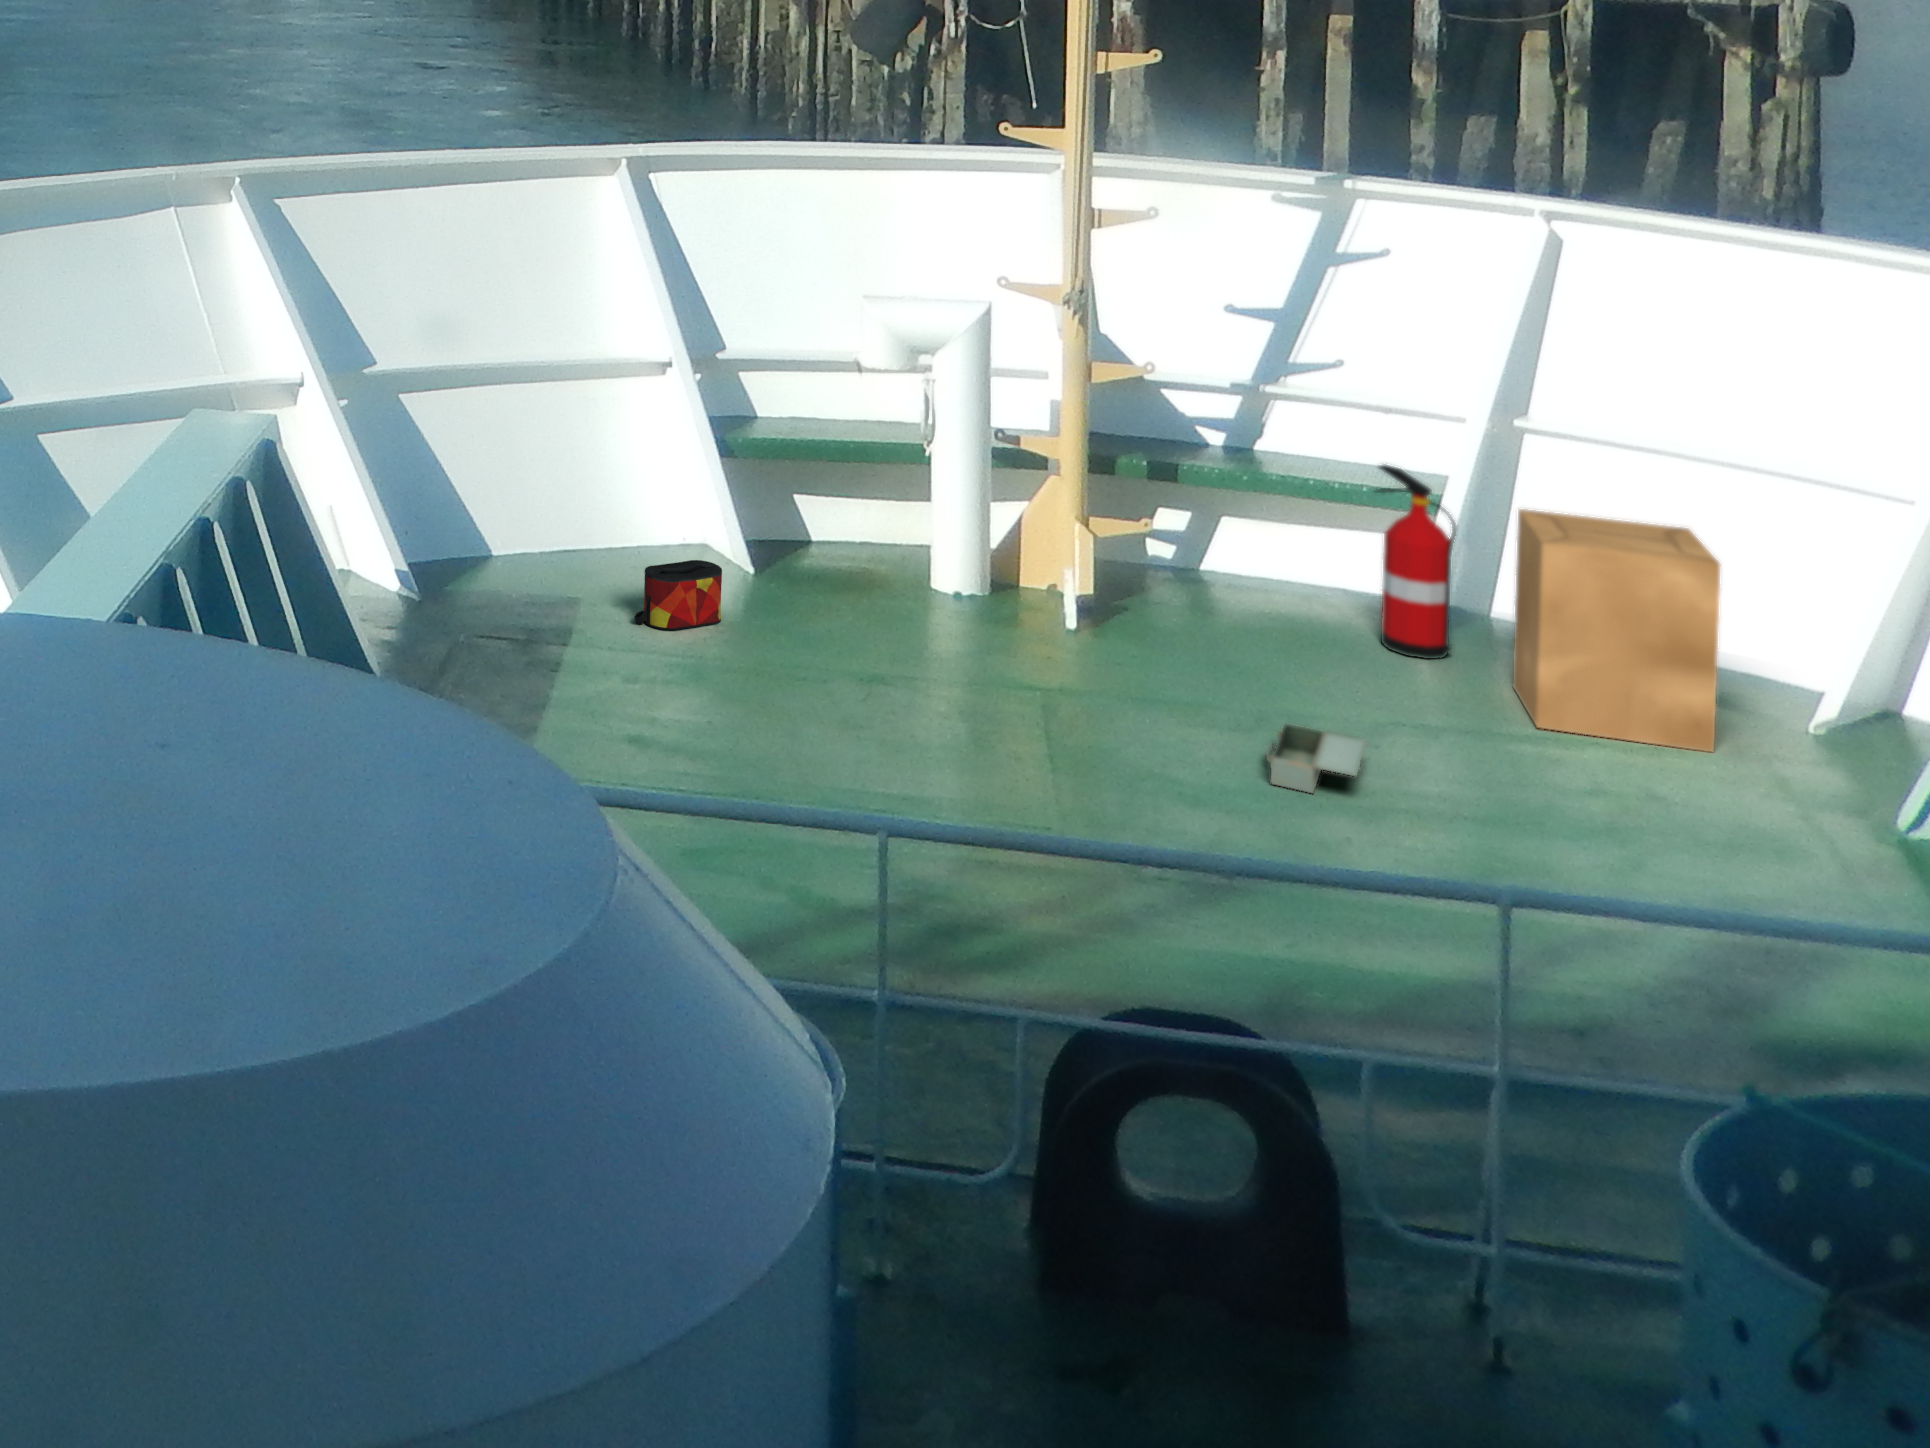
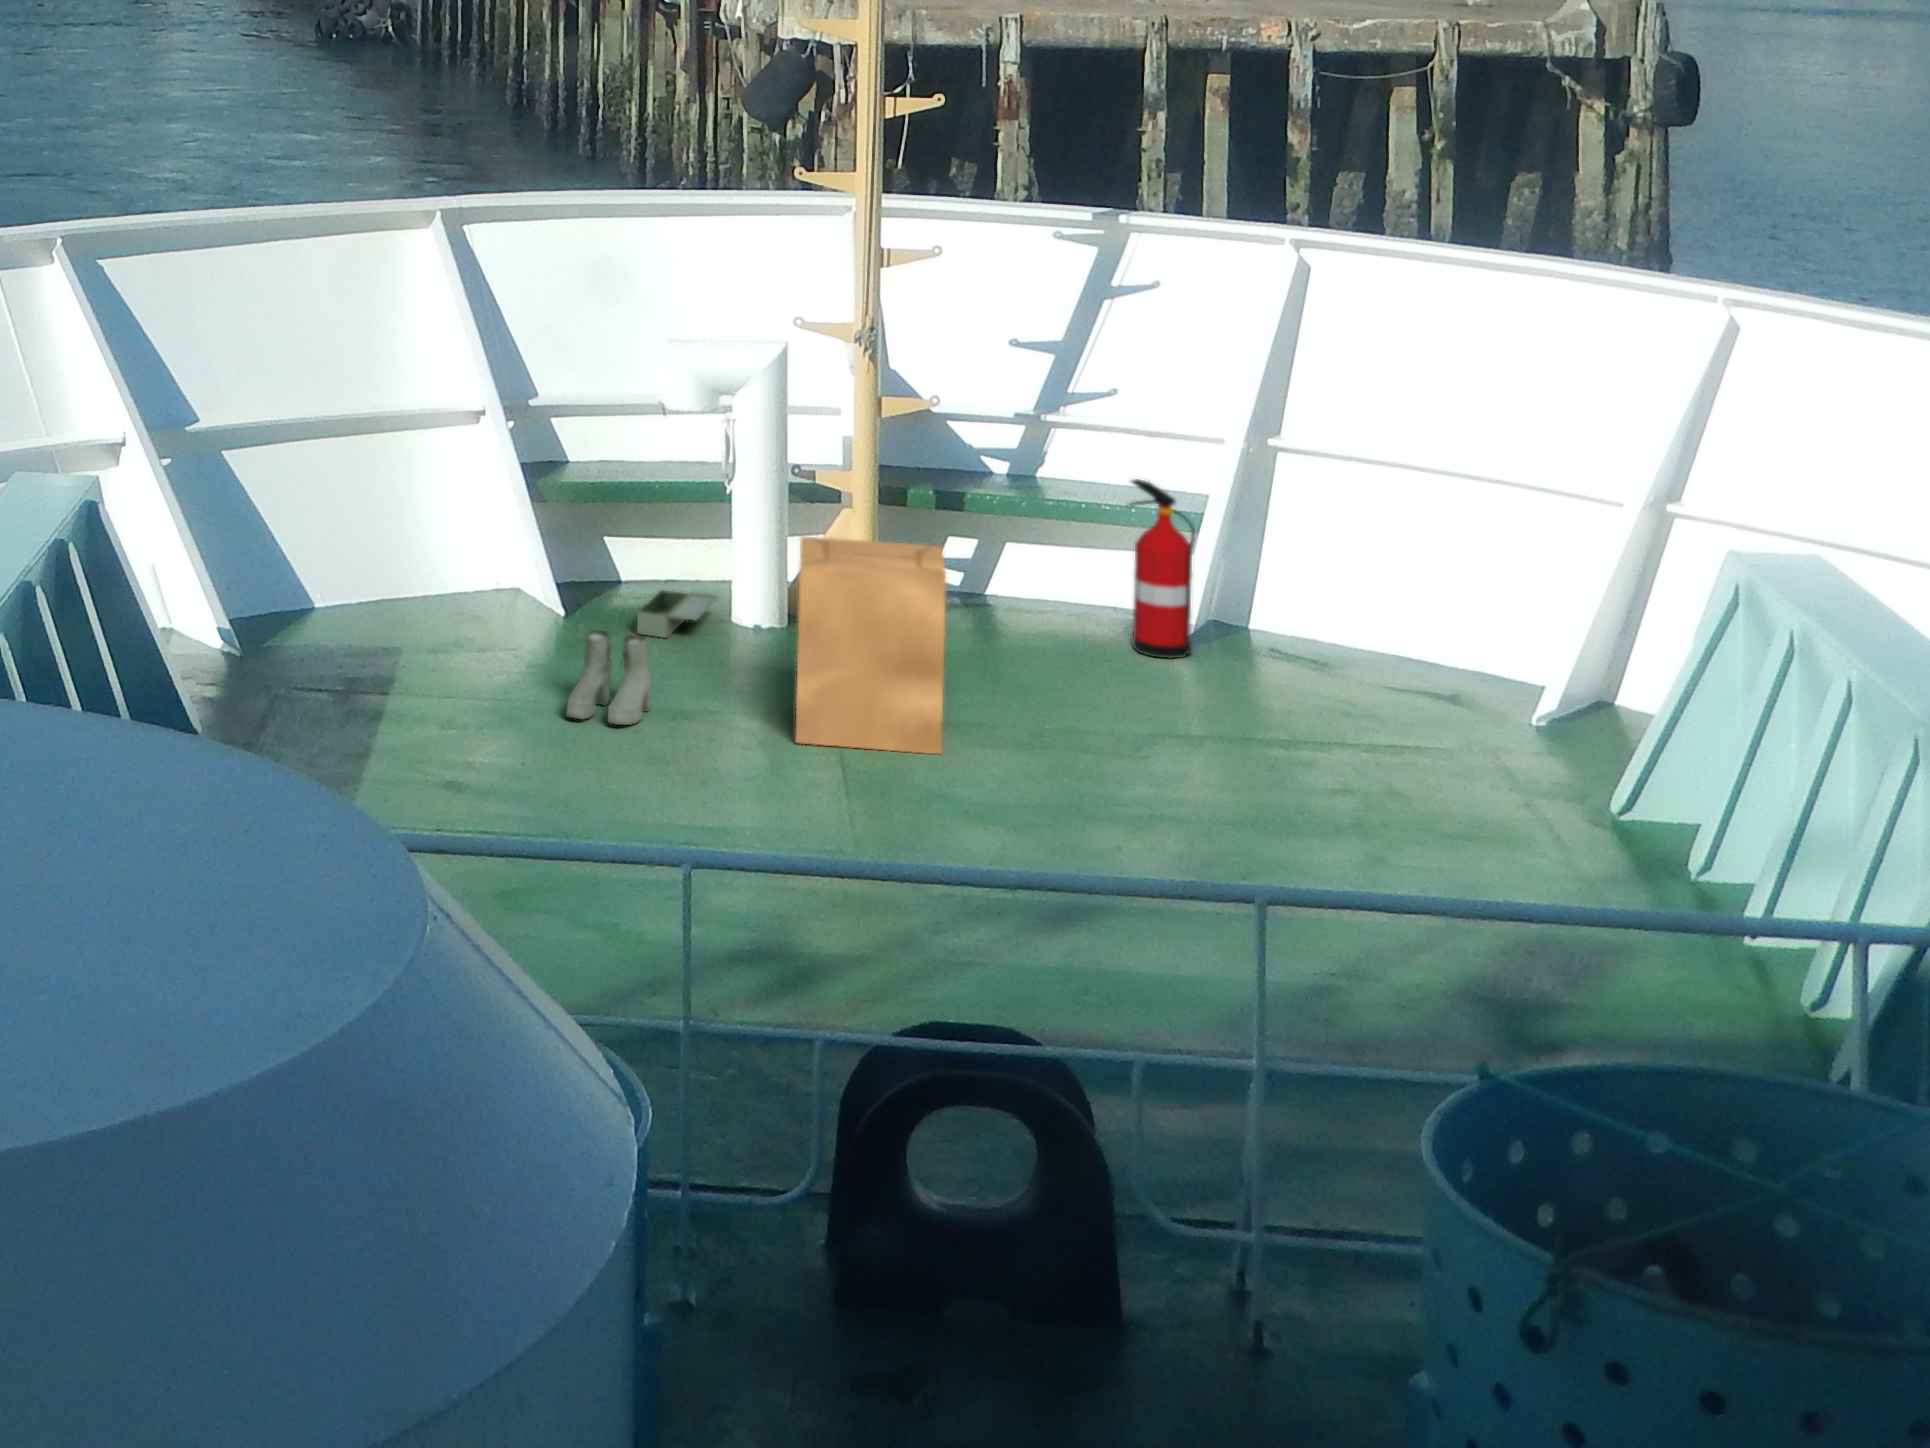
cardboard box: present [1513,509,1720,752] -> present [795,537,946,754]
bag: present [634,560,722,630] -> none [452,605,536,674]
boots: none [760,597,851,700] -> present [566,630,651,725]
toolbox: present [1266,724,1367,793] -> present [637,590,718,638]

